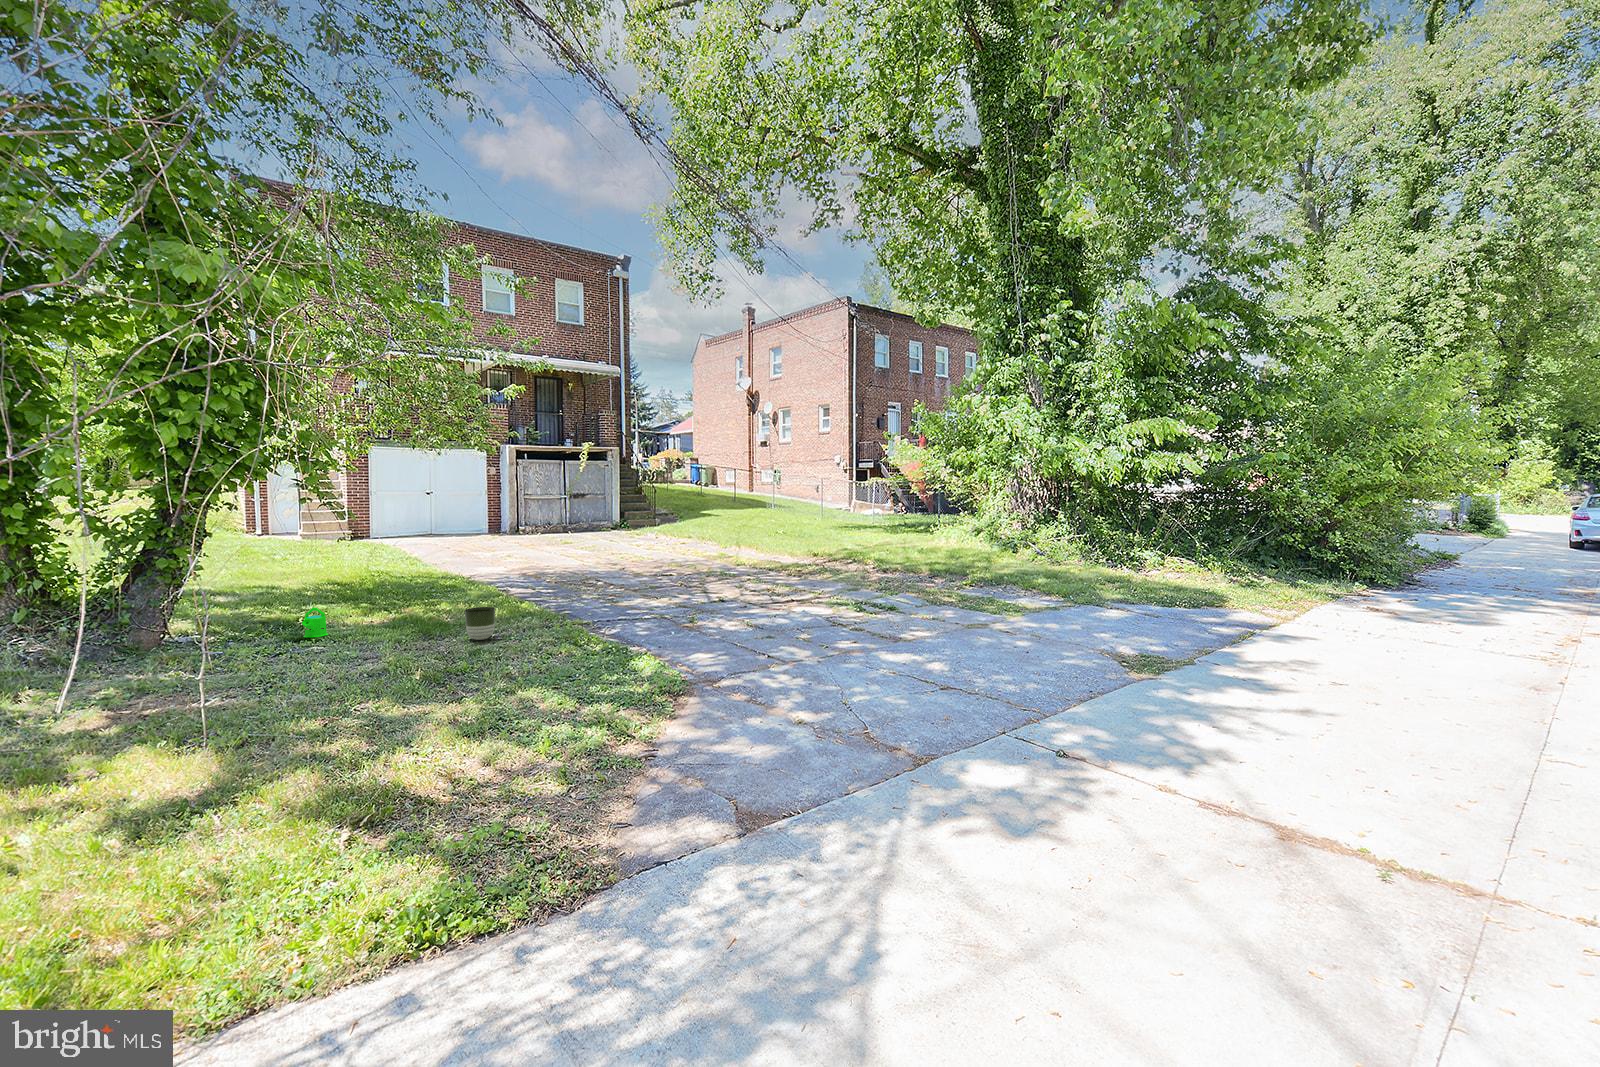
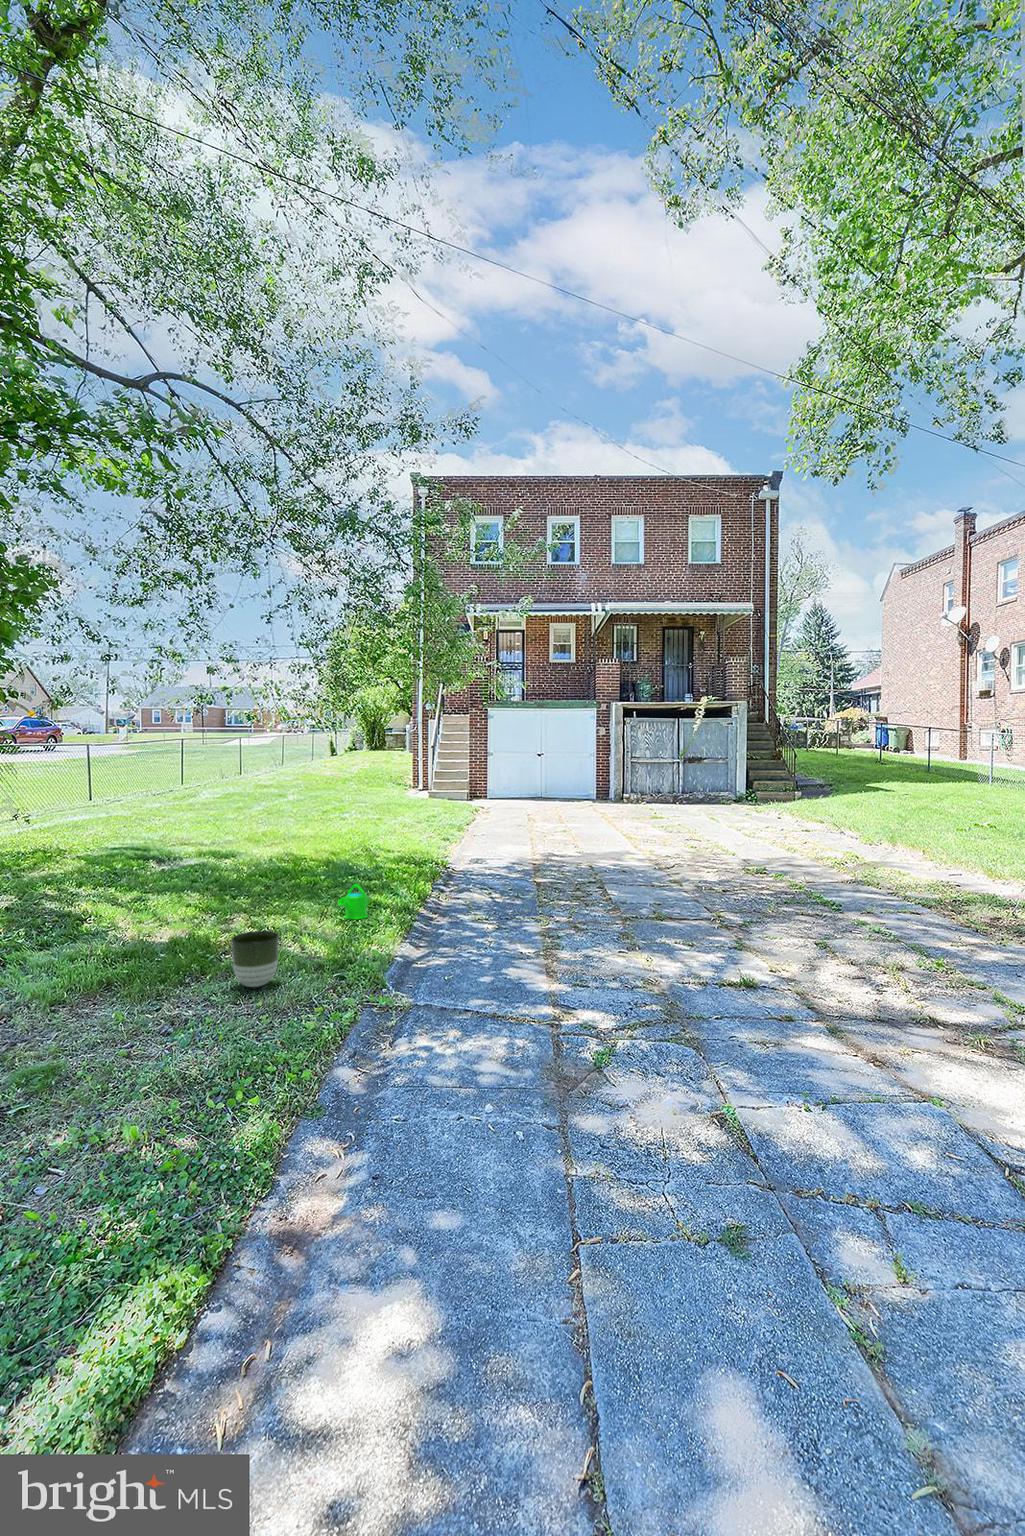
watering can: present [302,608,328,638] -> present [338,884,370,919]

